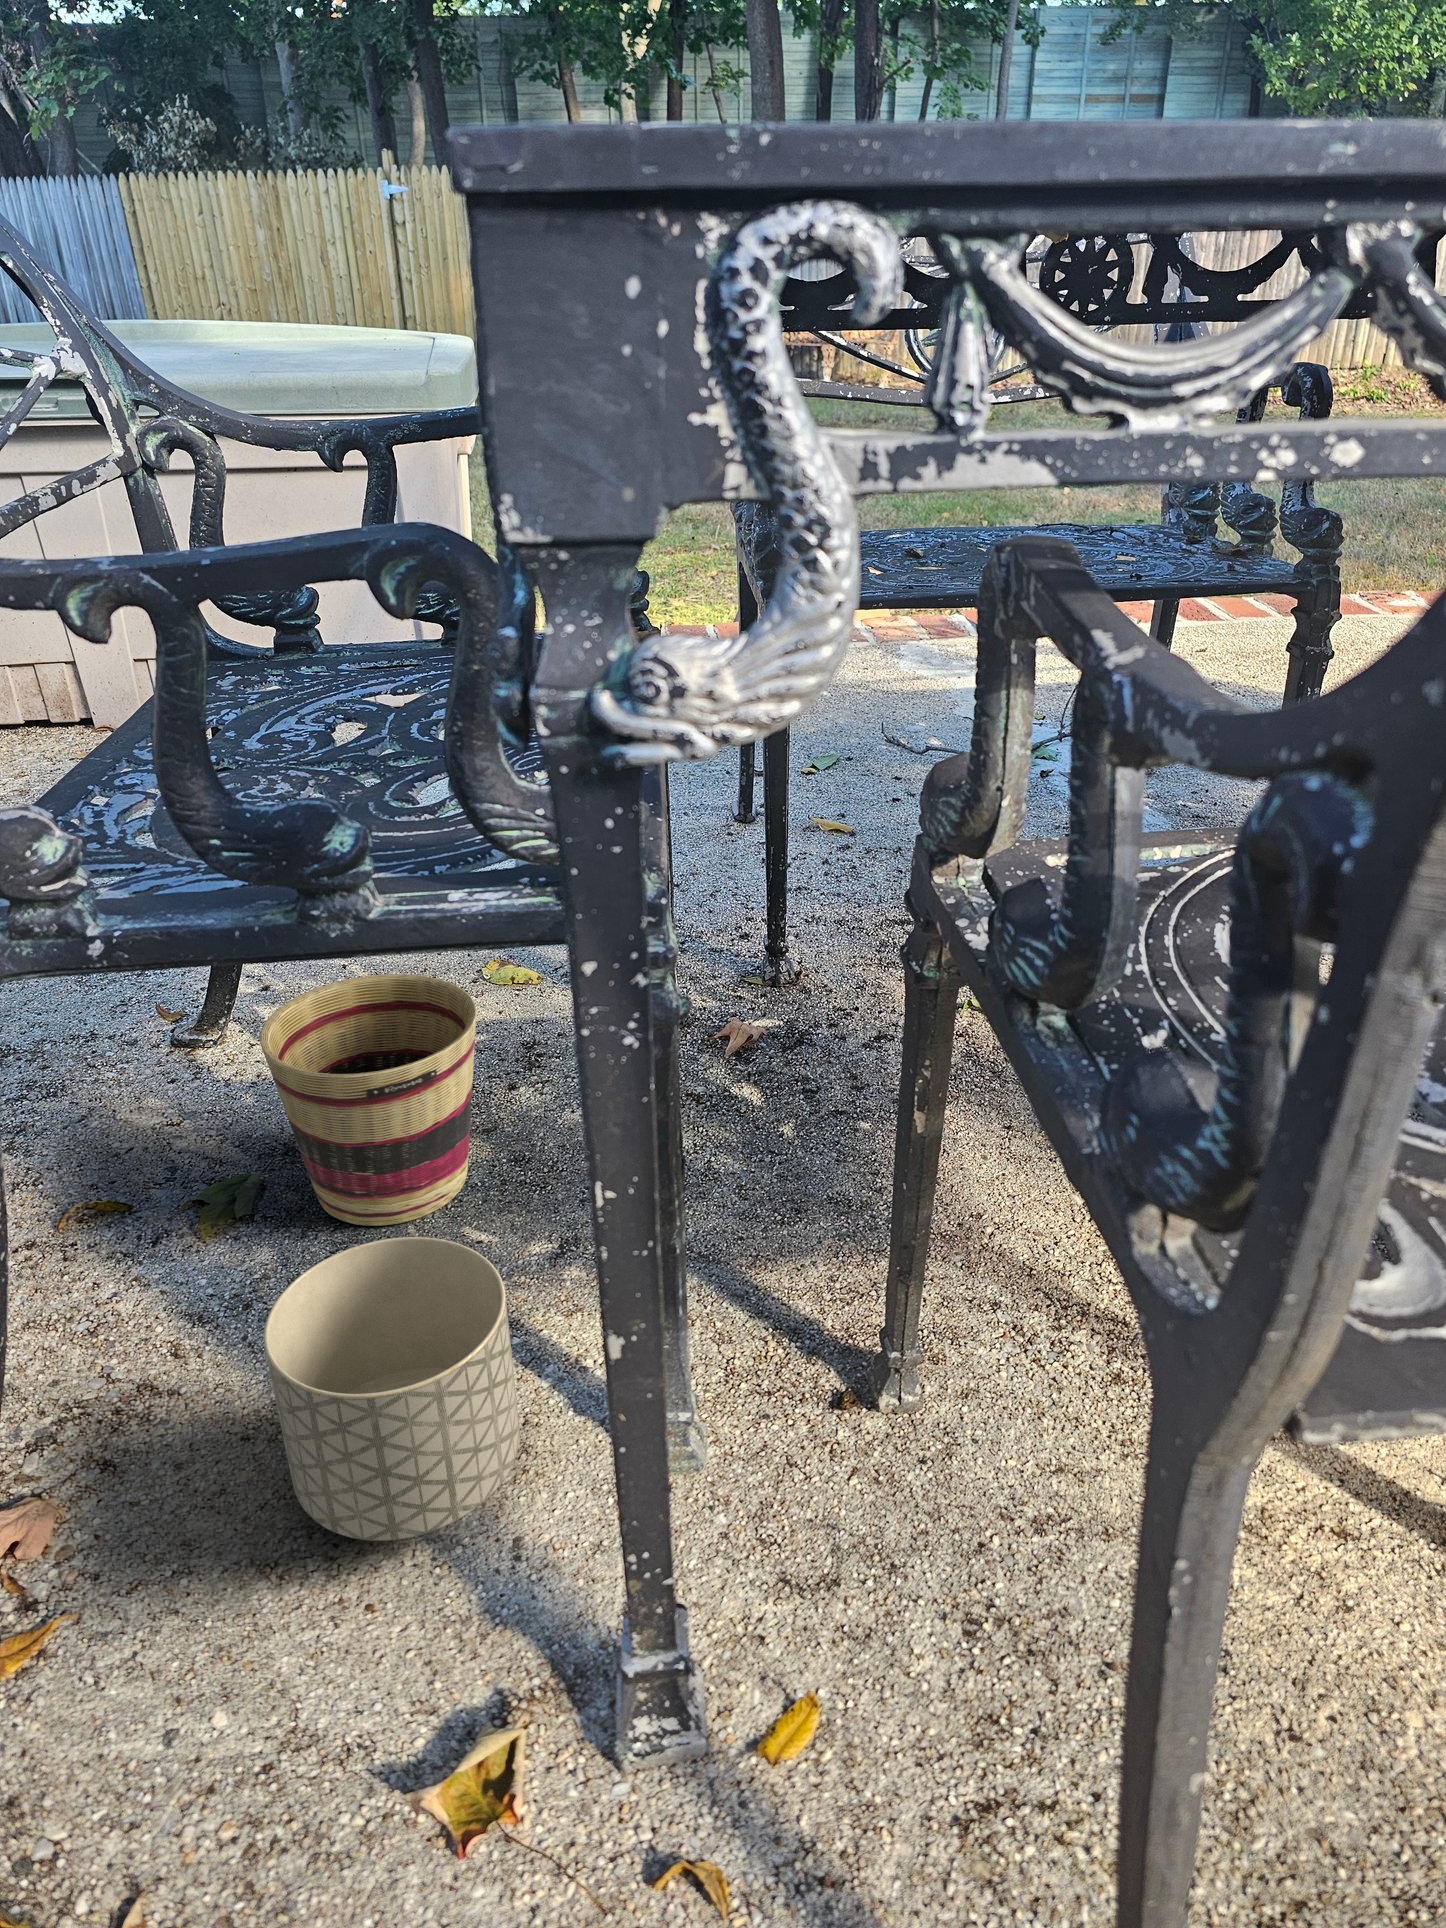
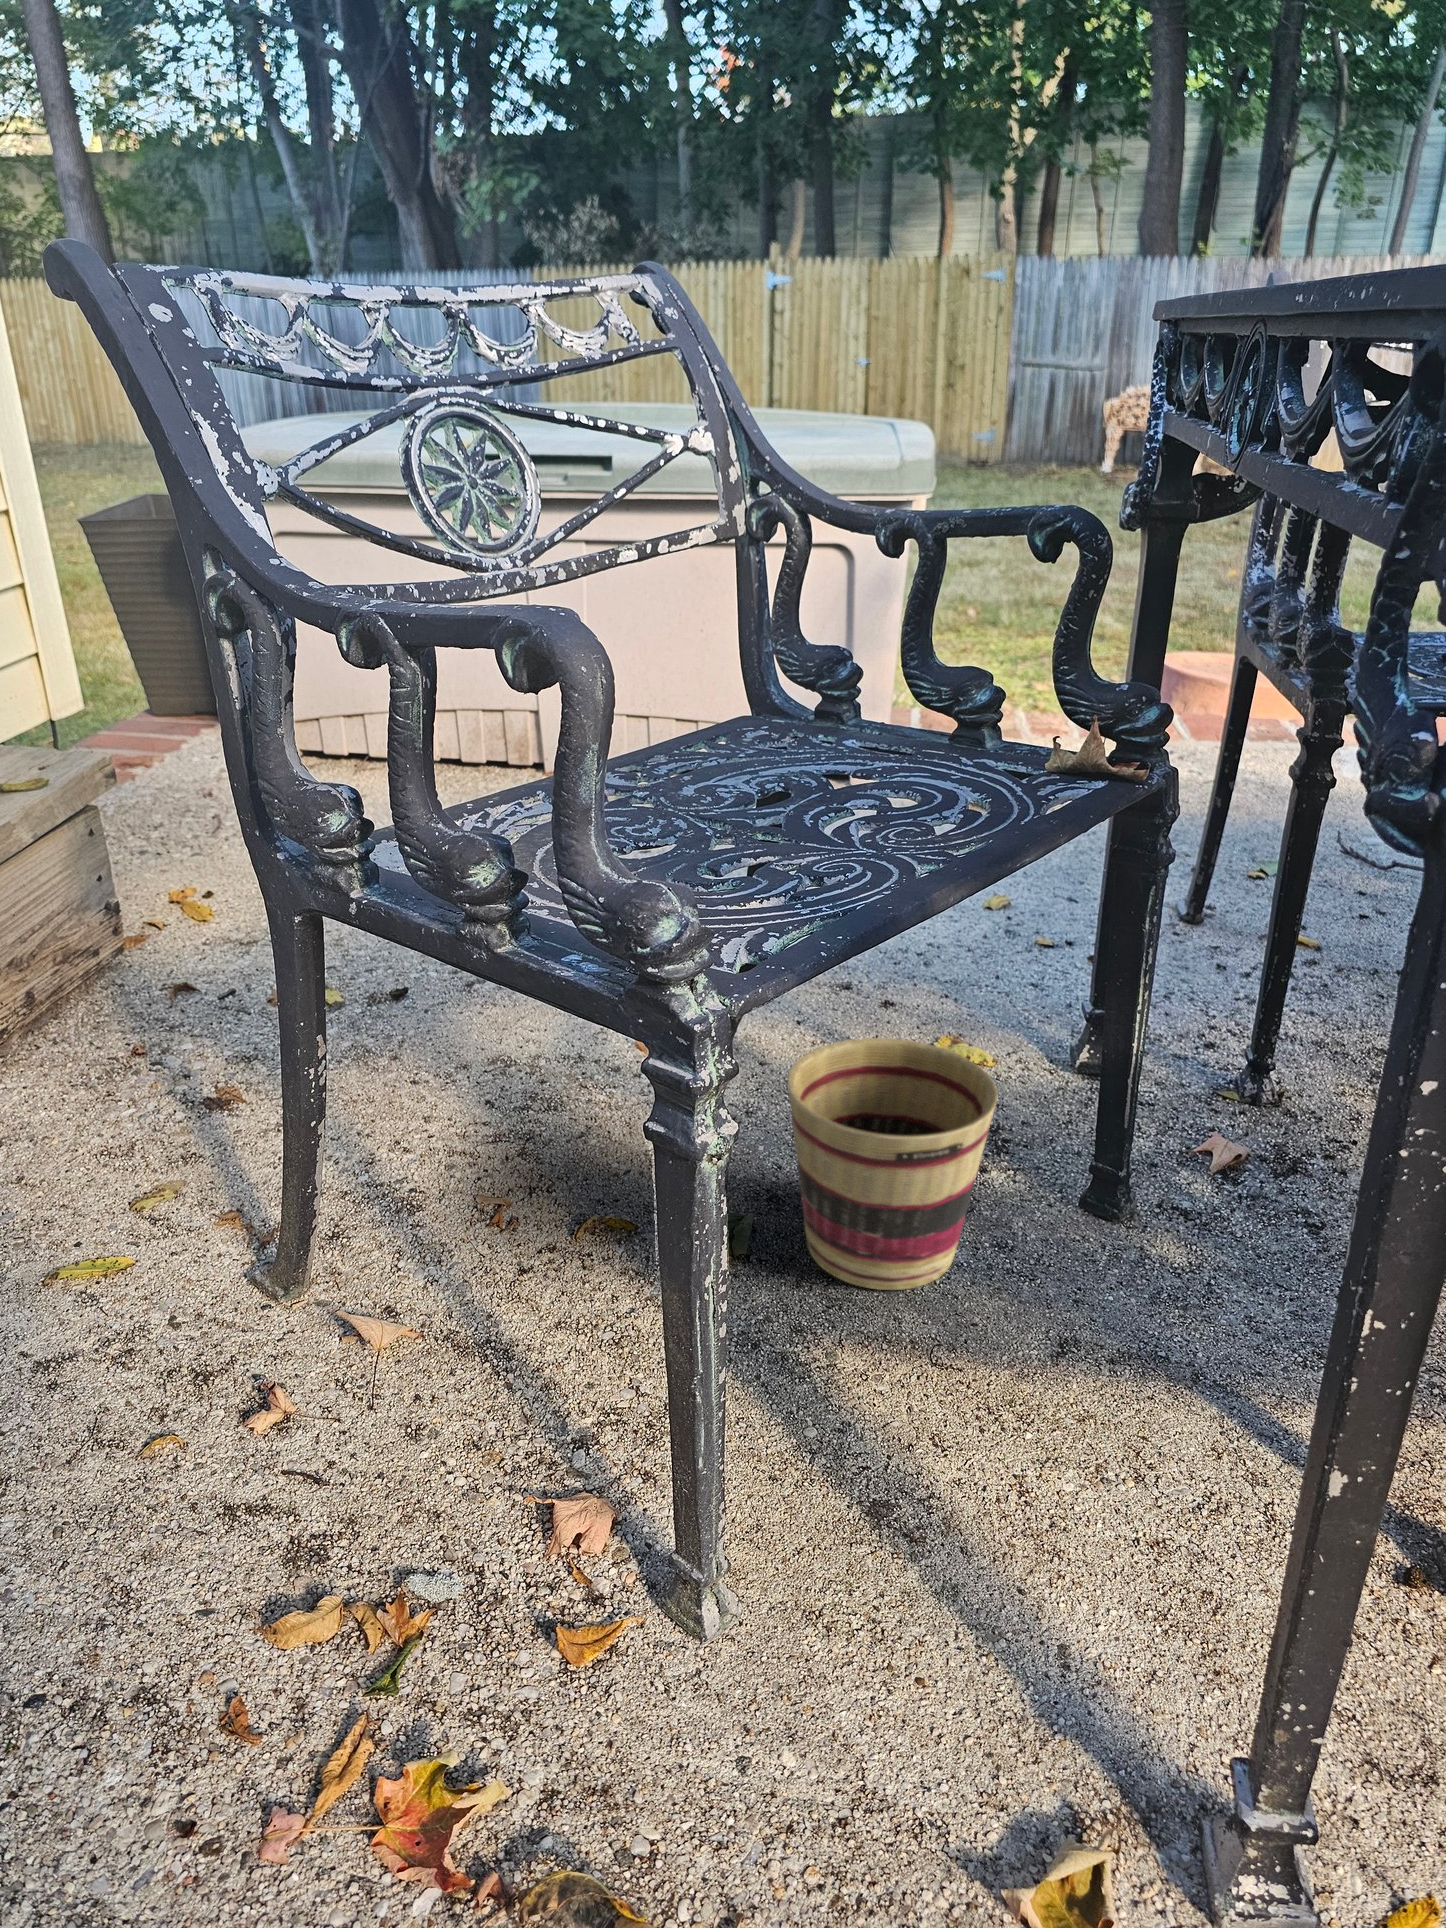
planter: present [264,1237,520,1541] -> none [835,1308,1083,1619]

